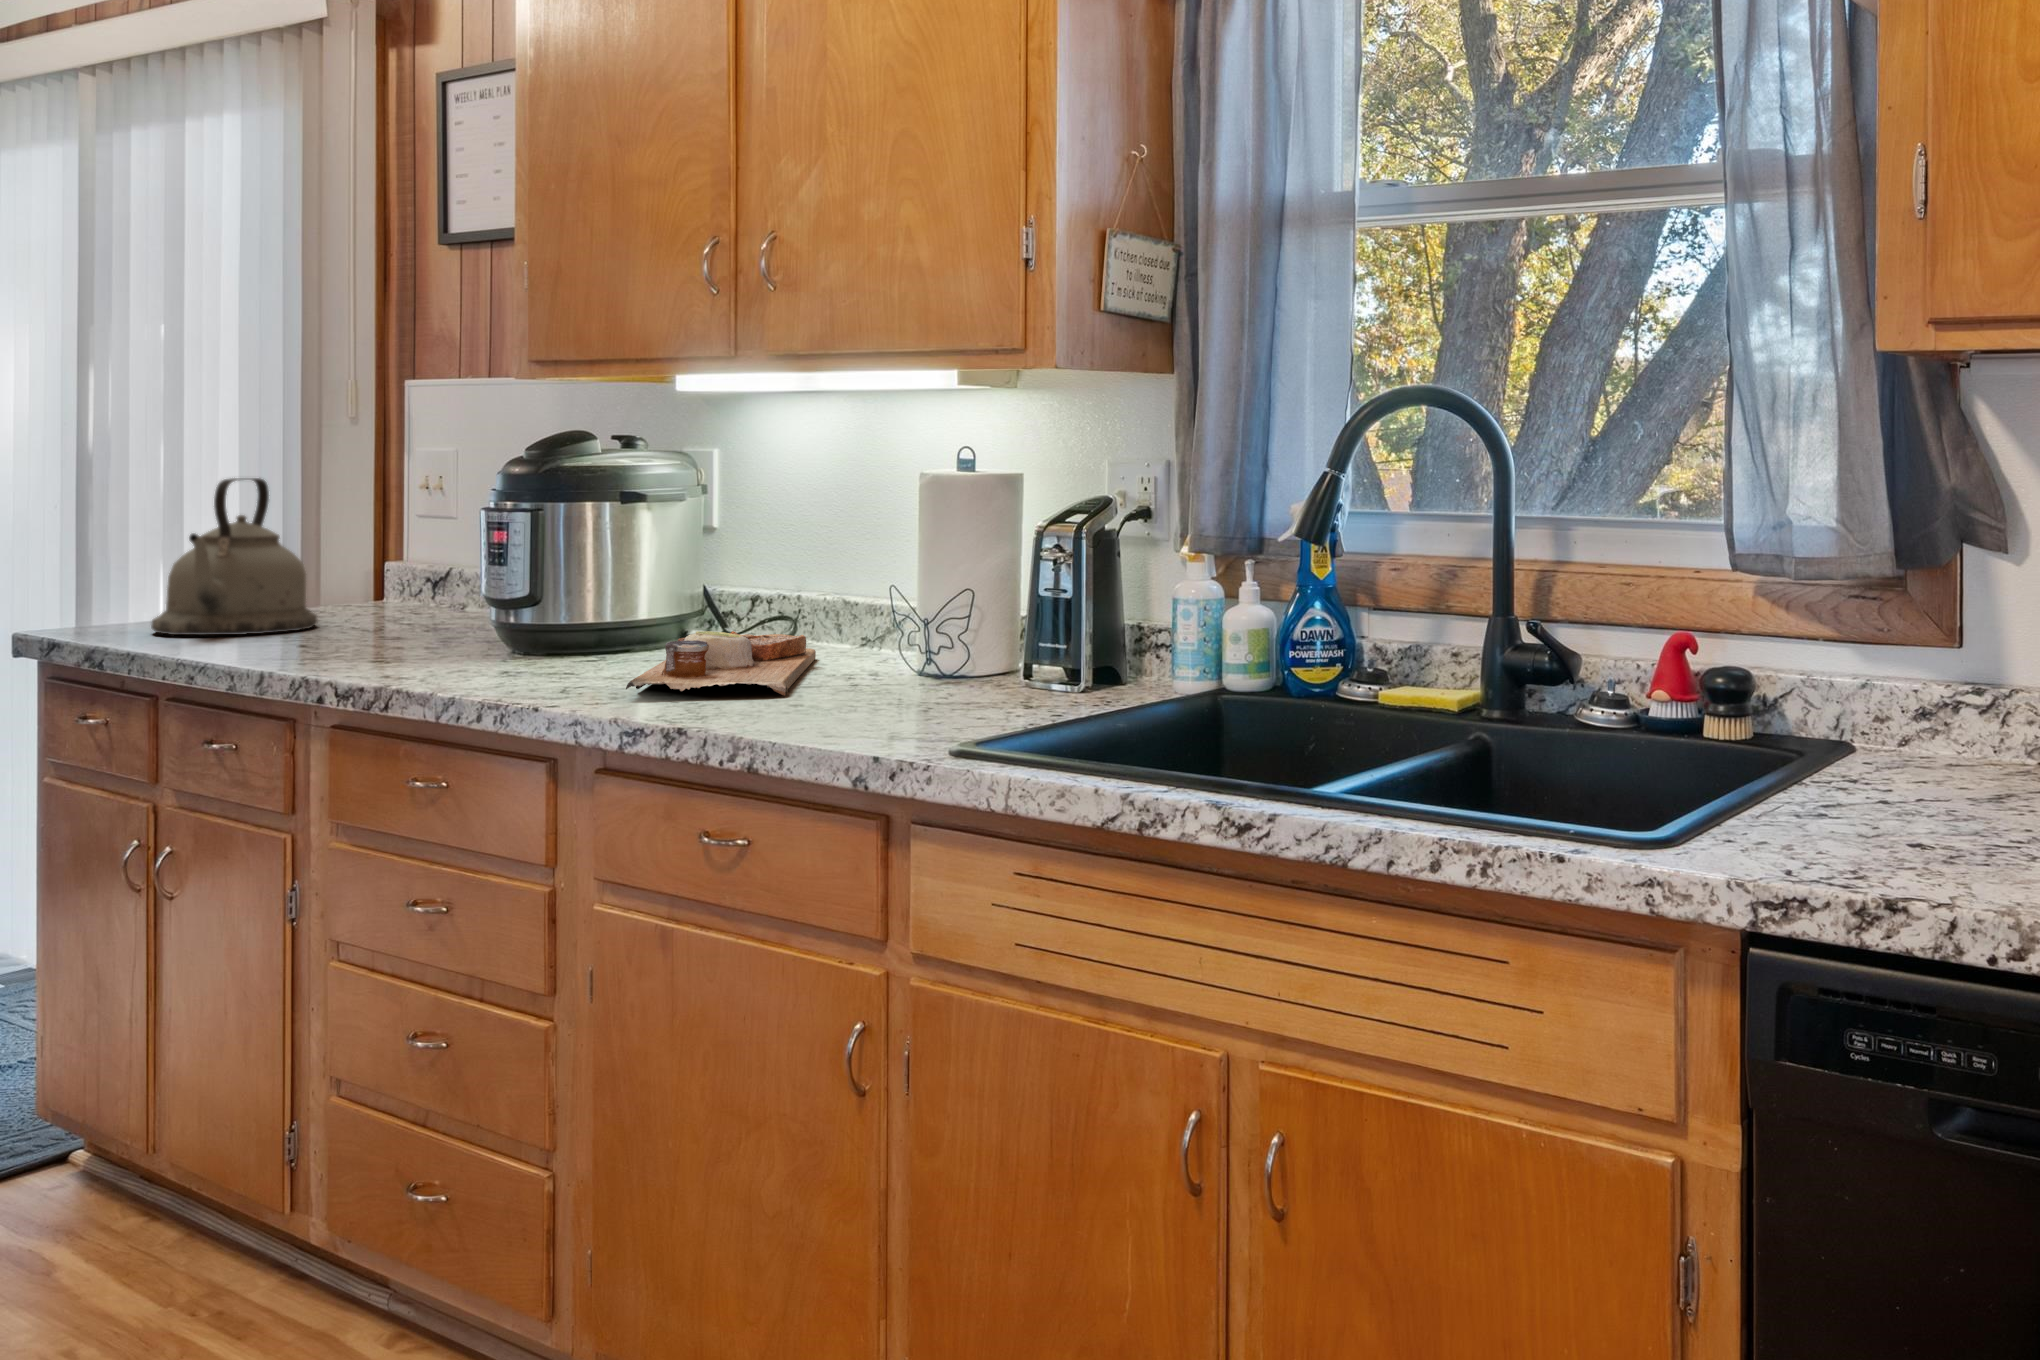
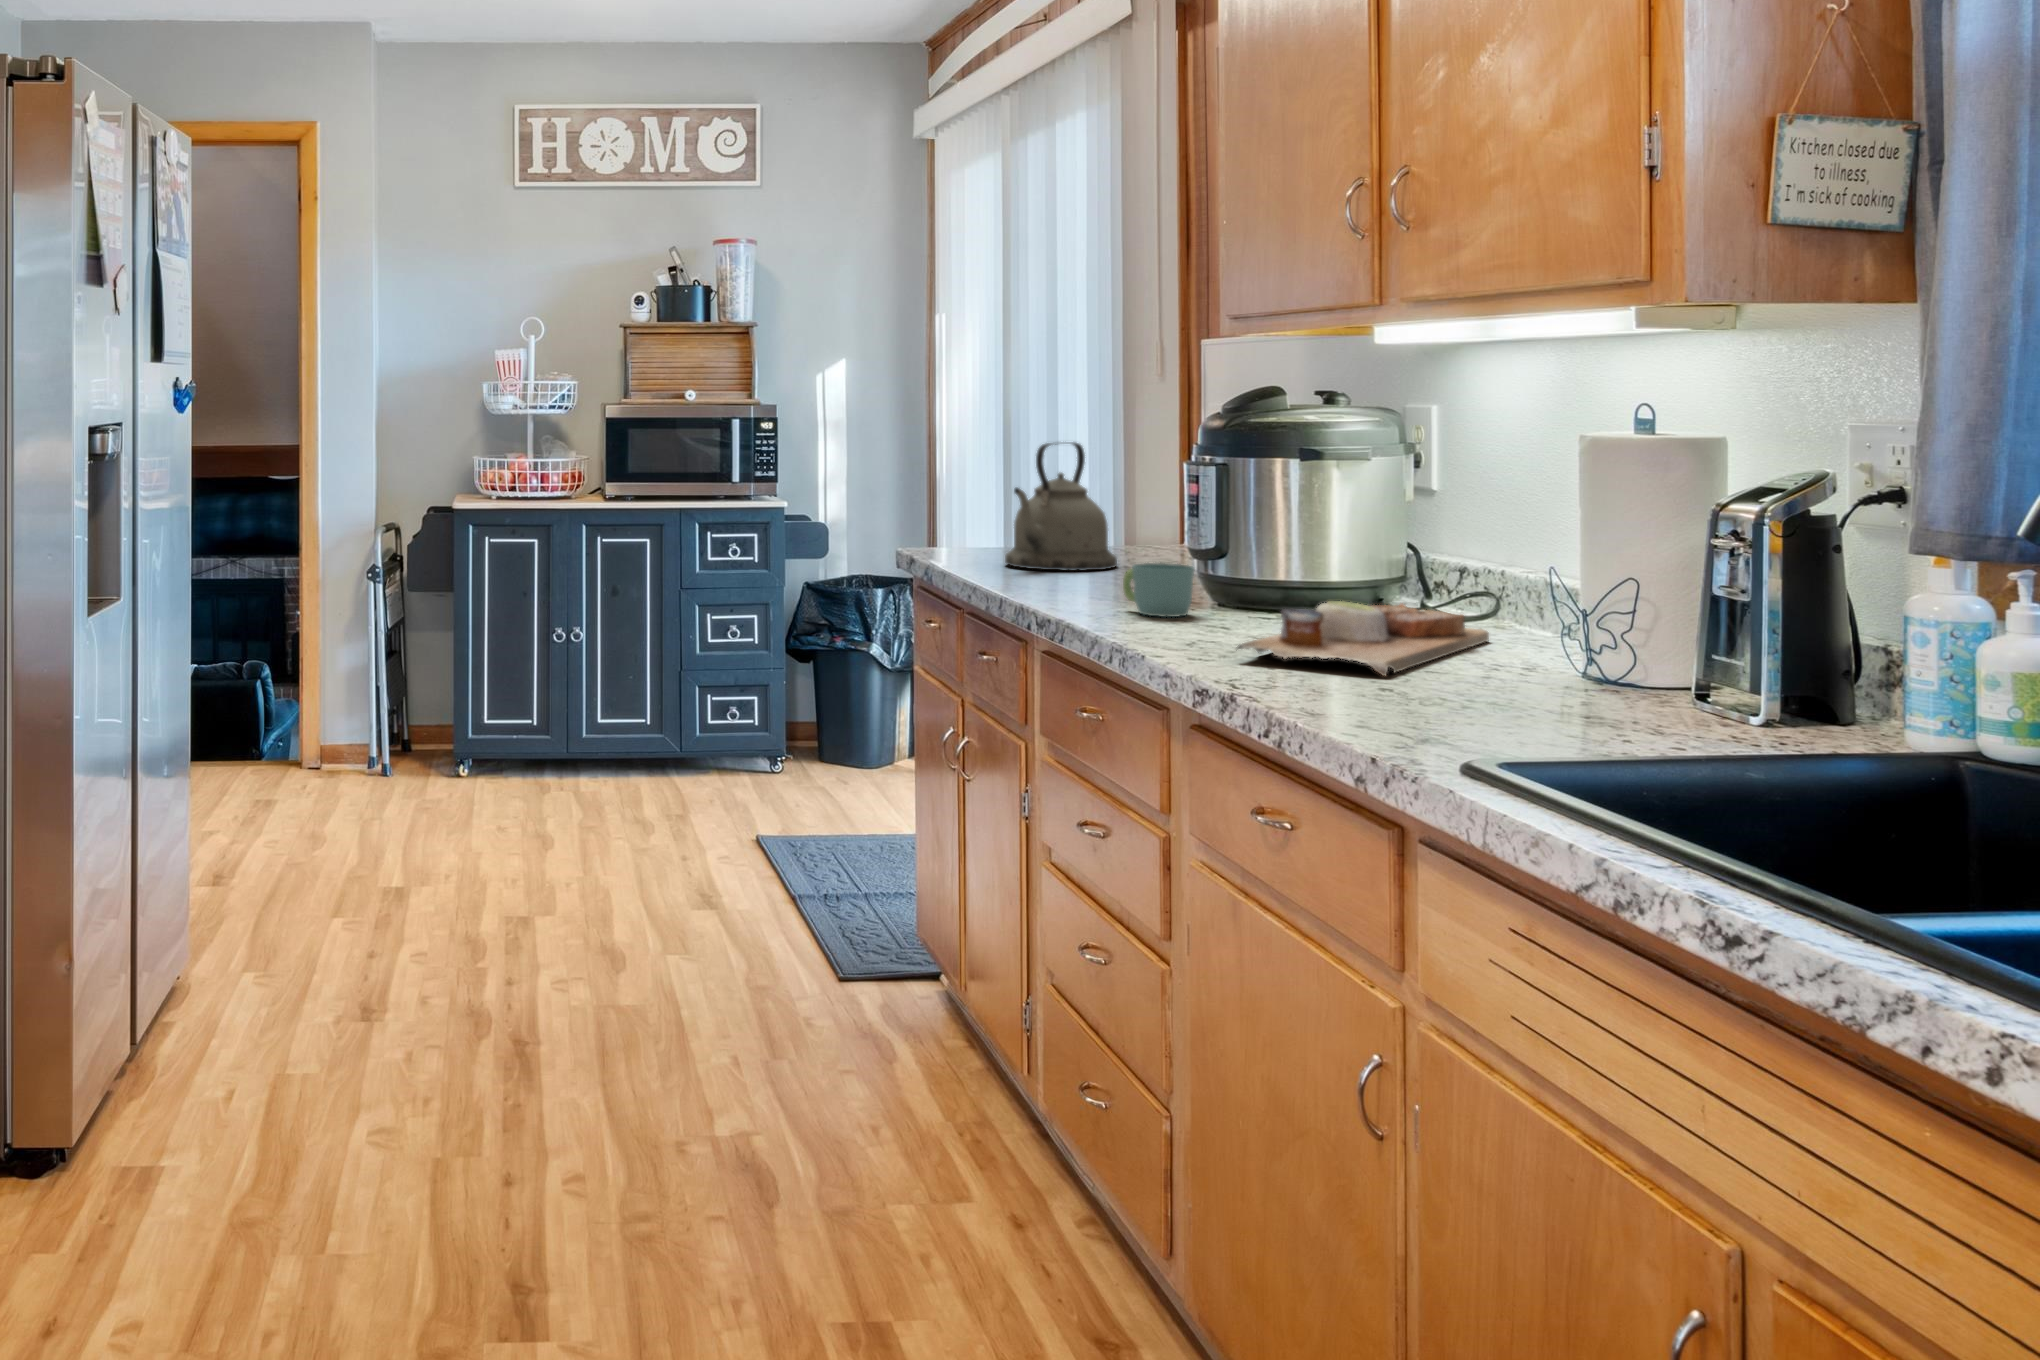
mug: none [411,610,506,669] -> present [1123,563,1194,617]

